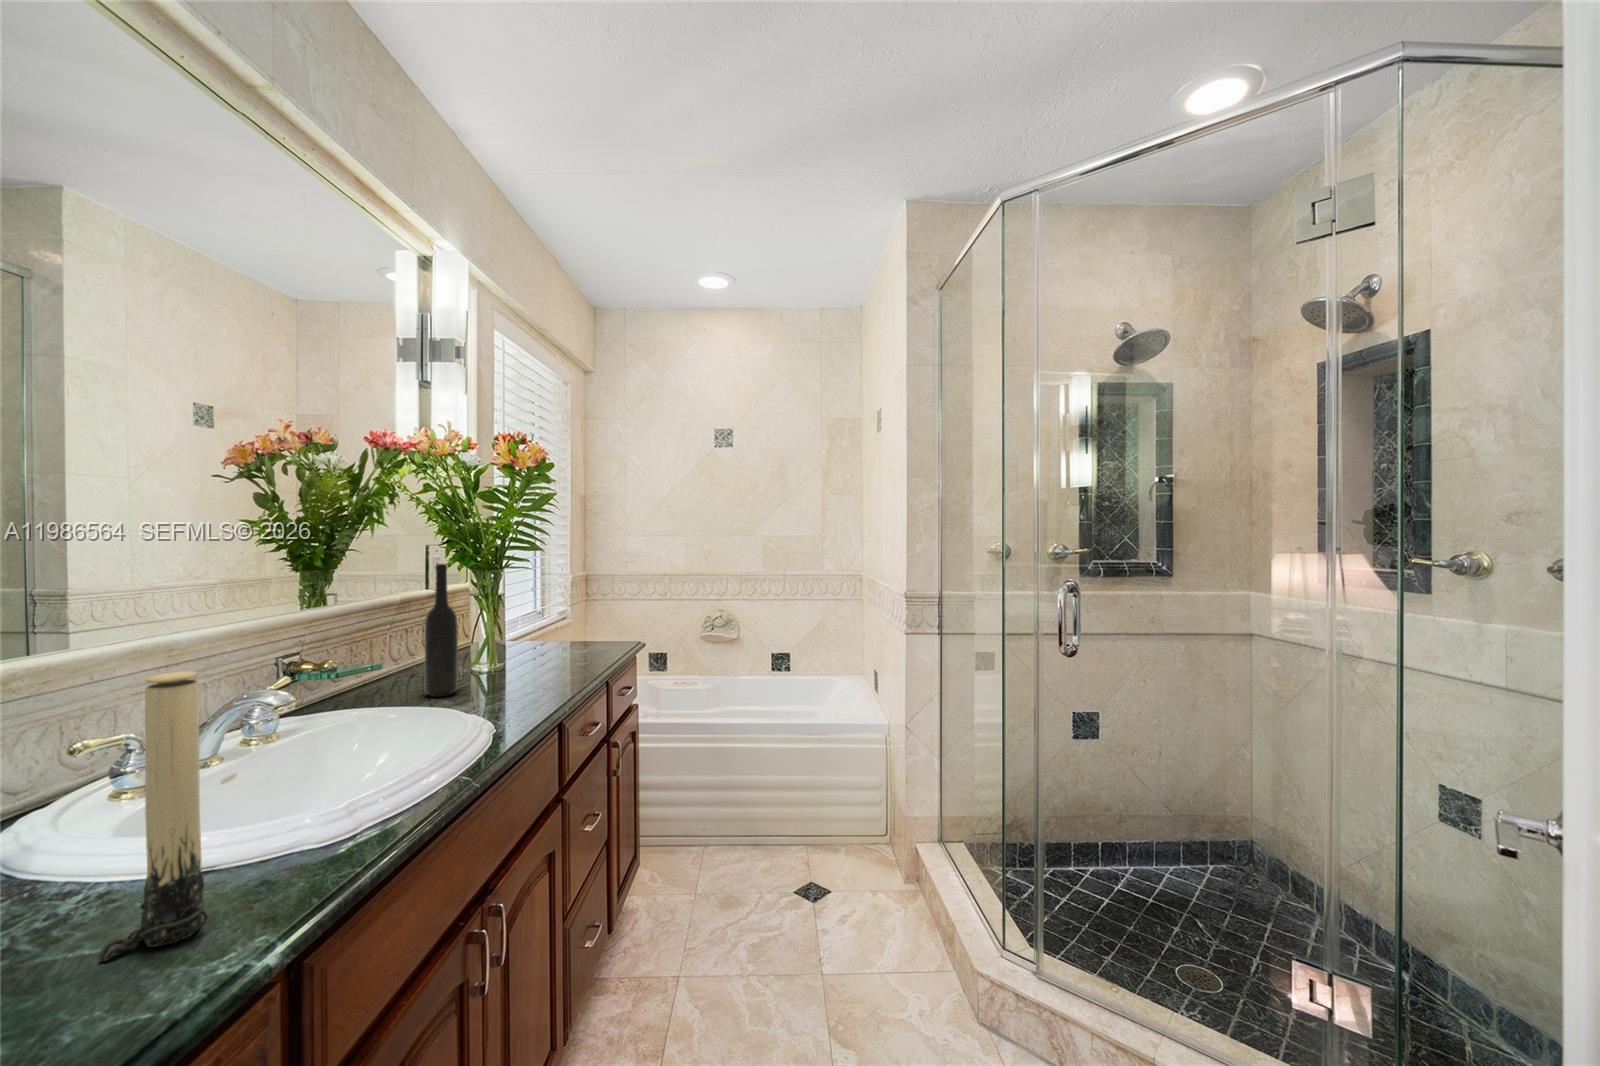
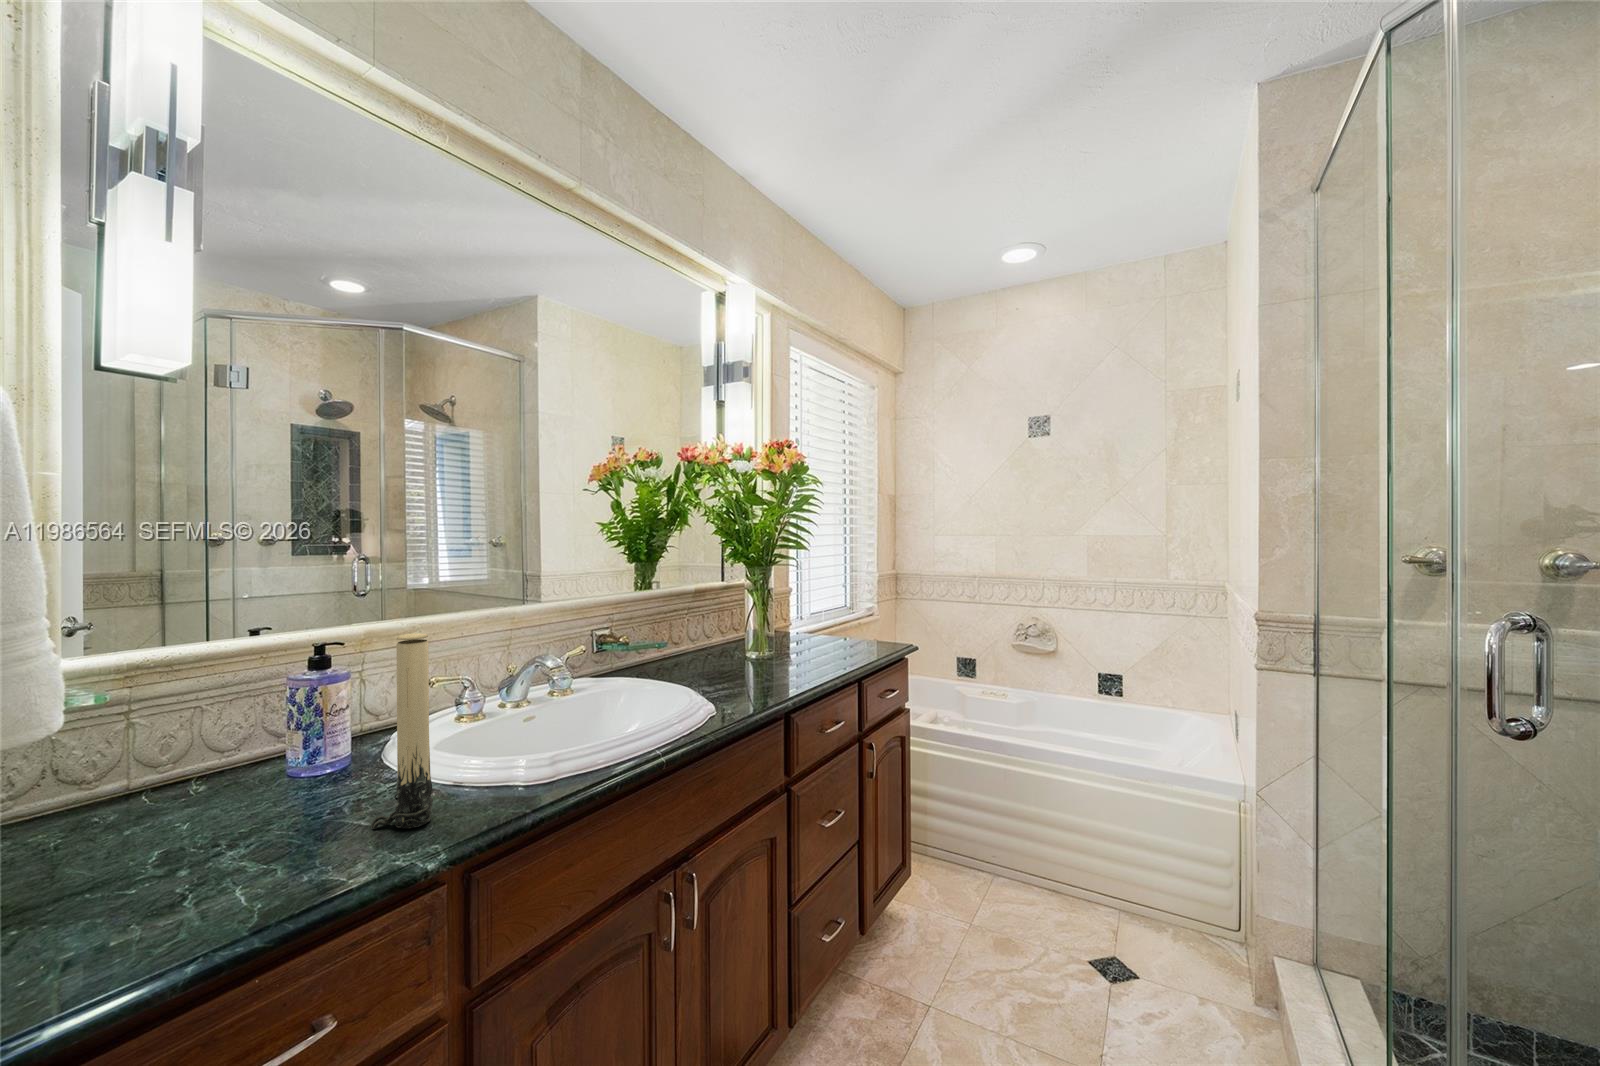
bottle: present [425,564,458,697] -> none [693,560,718,677]

